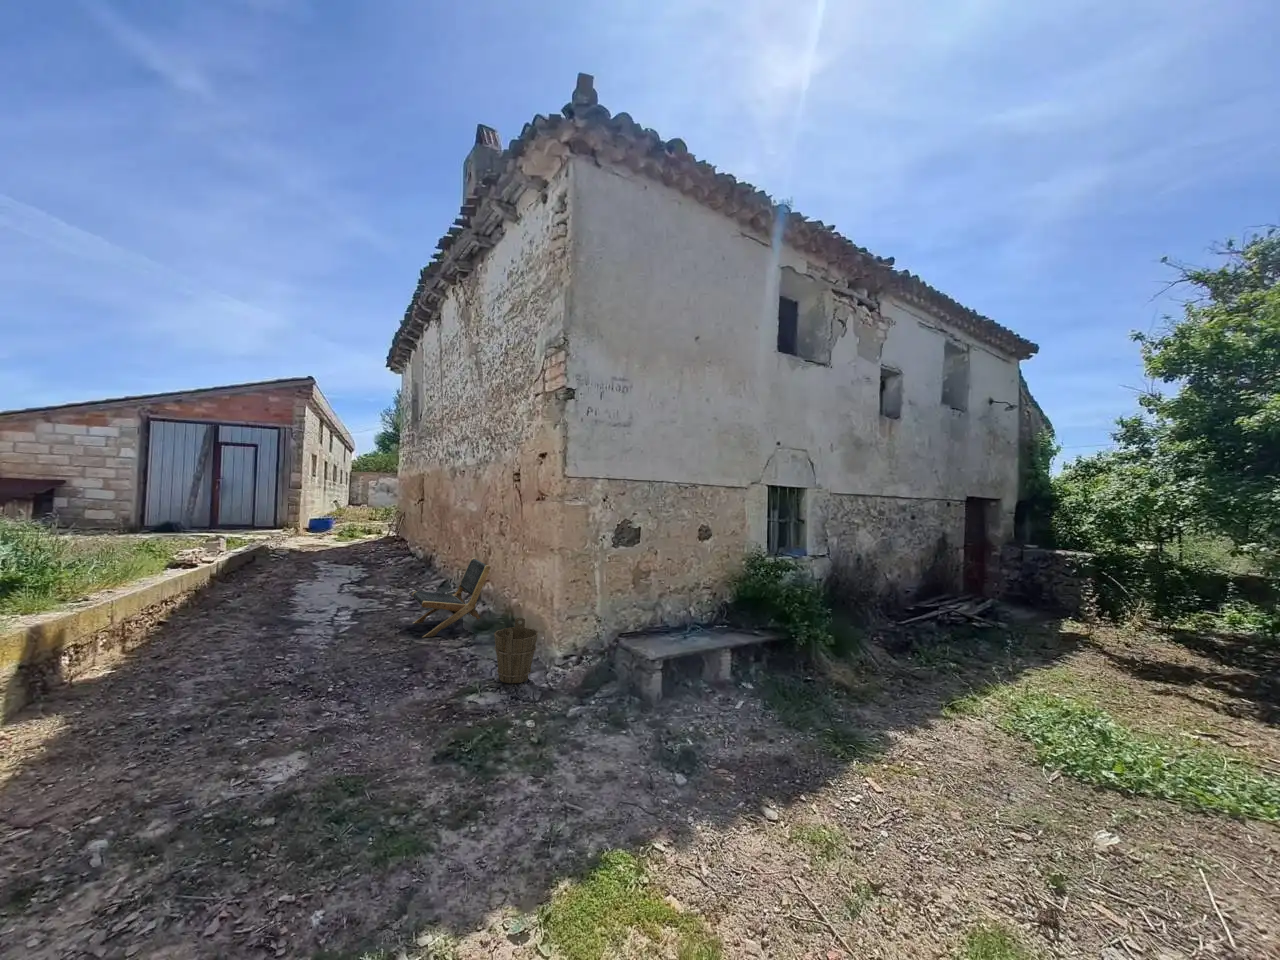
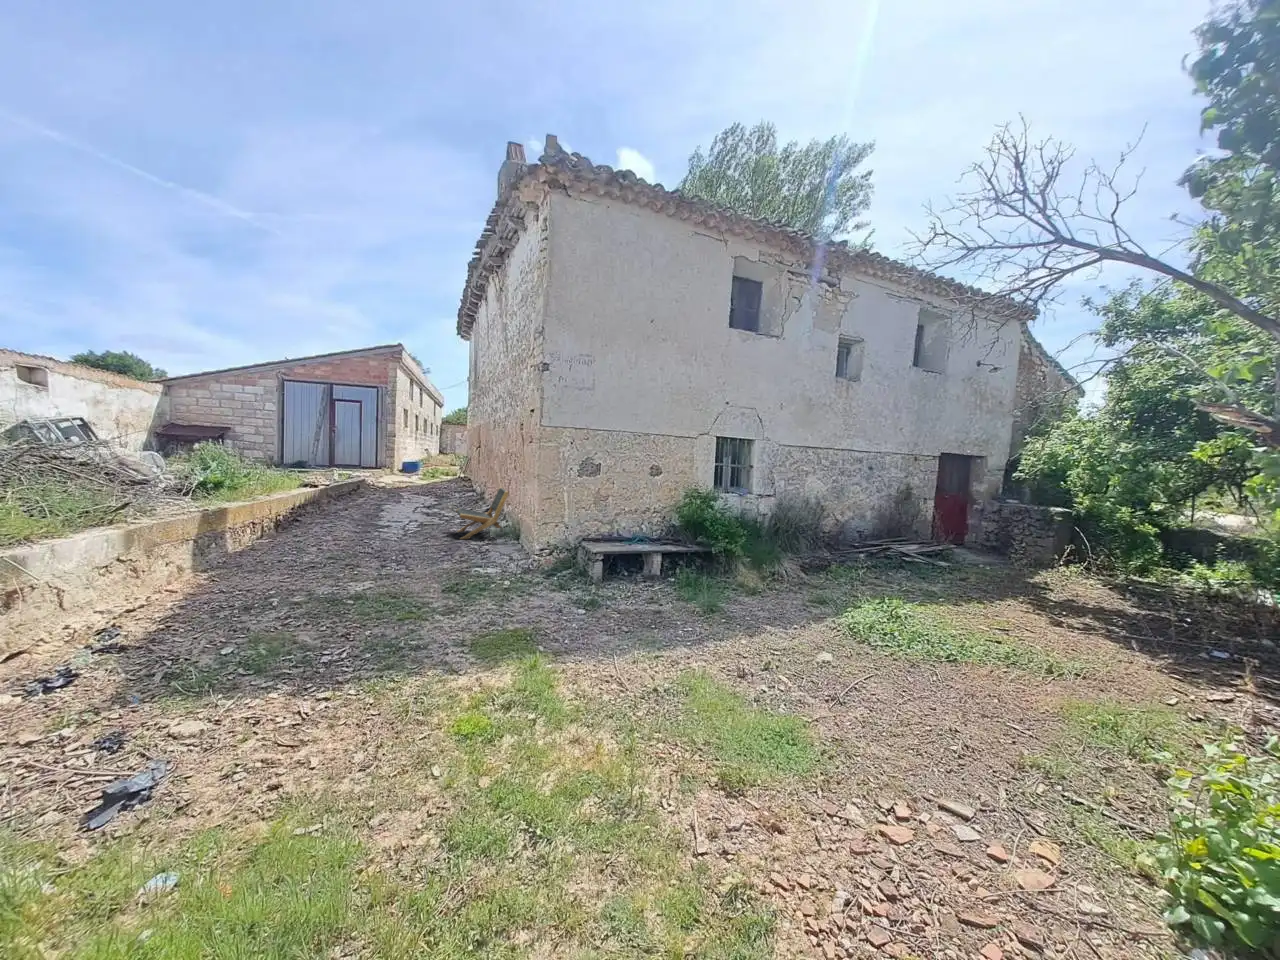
bucket: present [494,617,538,683] -> none [497,523,527,565]

